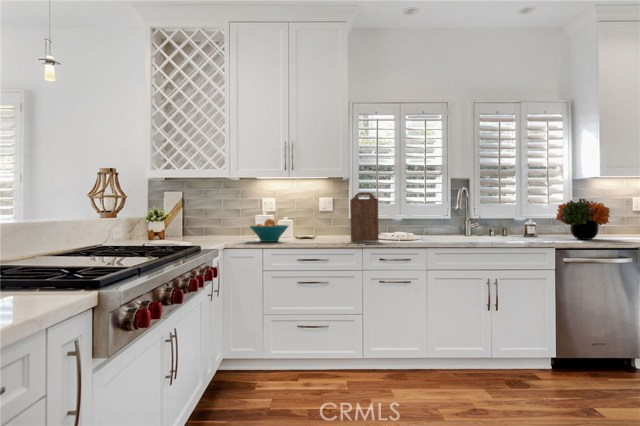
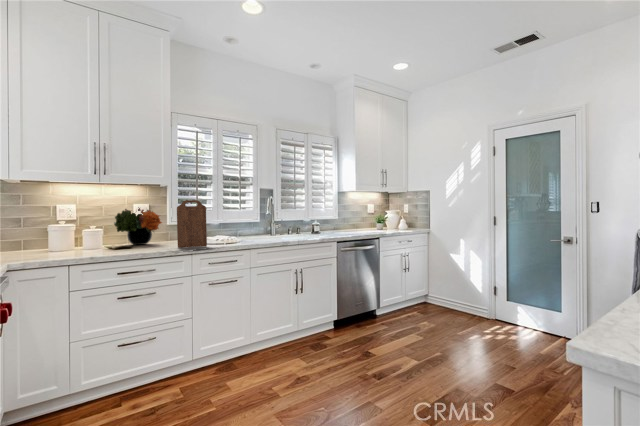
flower arrangement: present [556,198,610,240] -> present [114,207,162,245]
fruit bowl: present [250,219,289,242] -> none [46,229,104,257]

